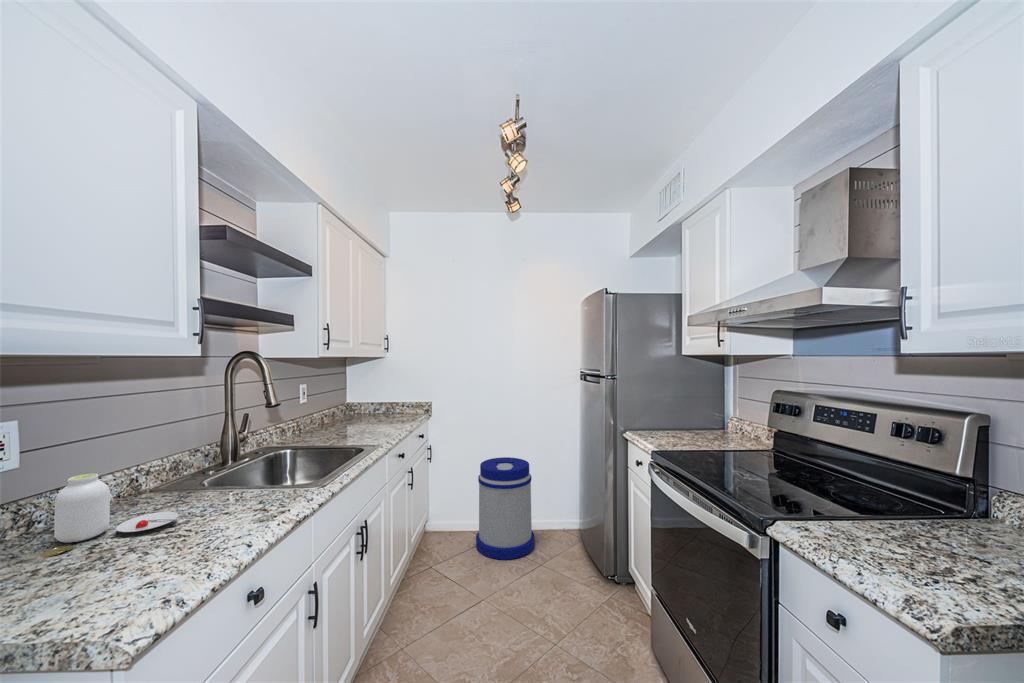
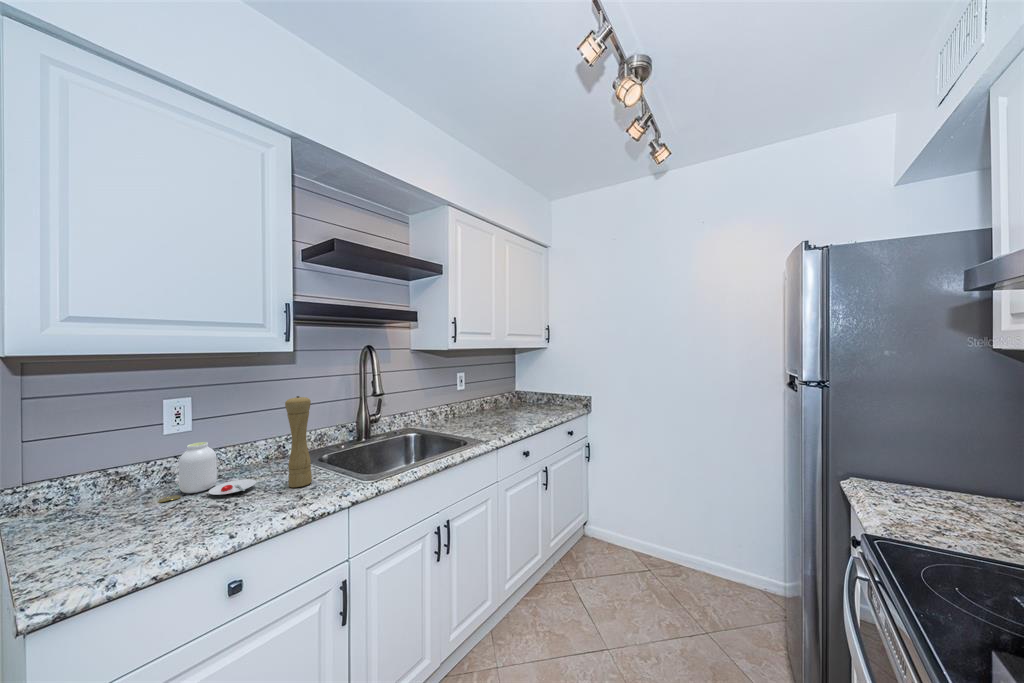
pepper mill: none [218,406,249,509] -> present [285,396,312,487]
trash can: present [476,457,535,559] -> none [632,466,709,596]

